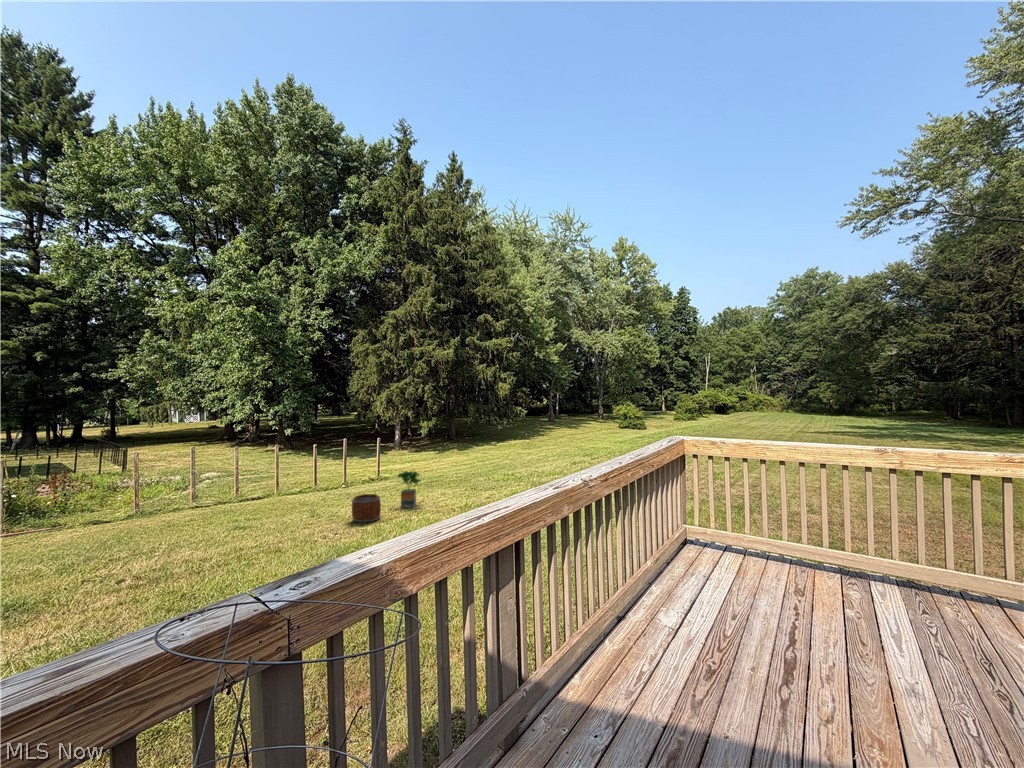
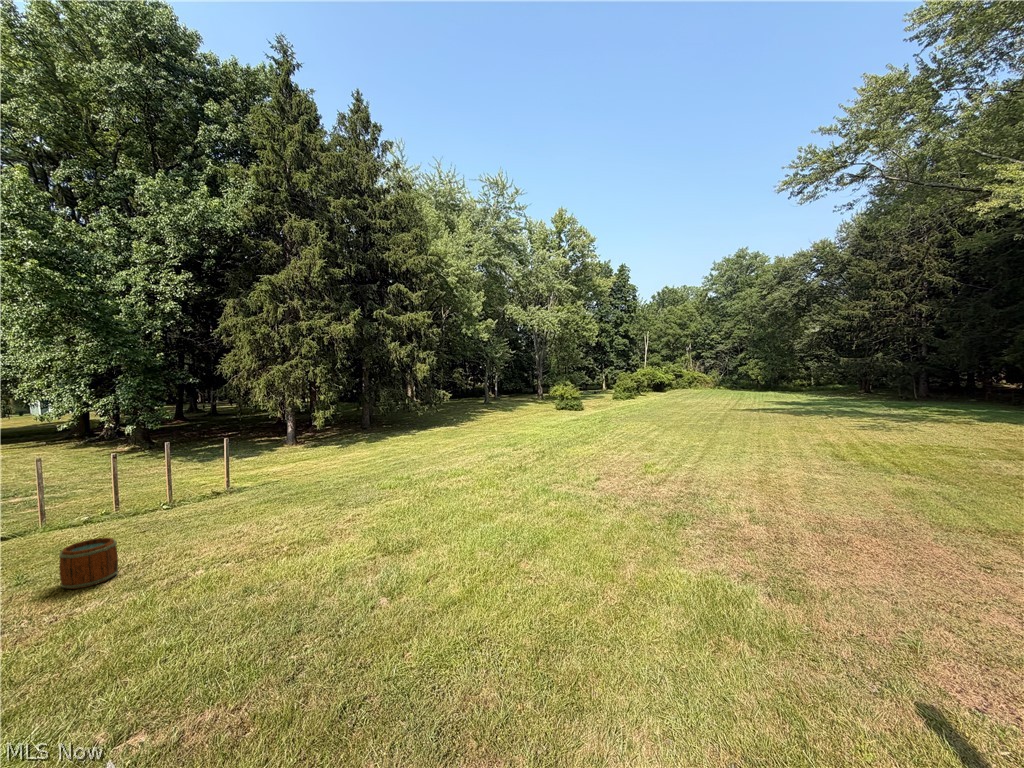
potted tree: present [398,471,420,508] -> none [173,492,214,549]

